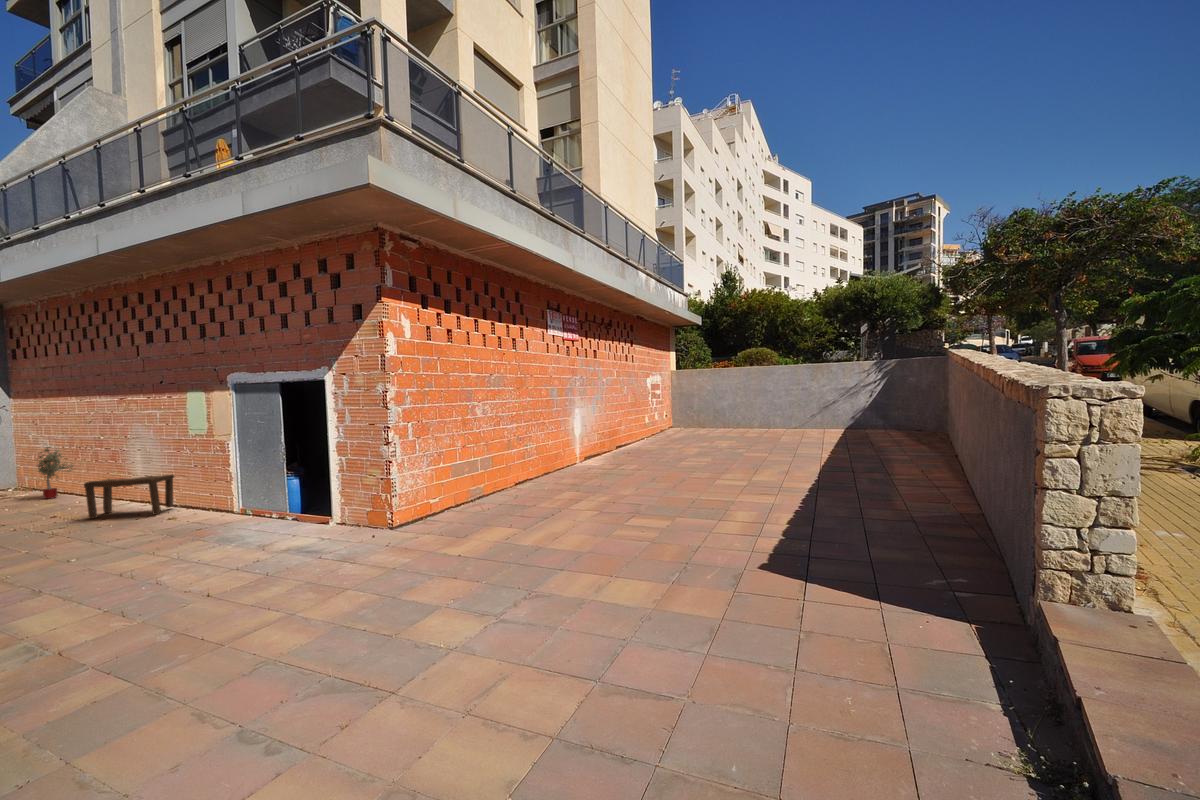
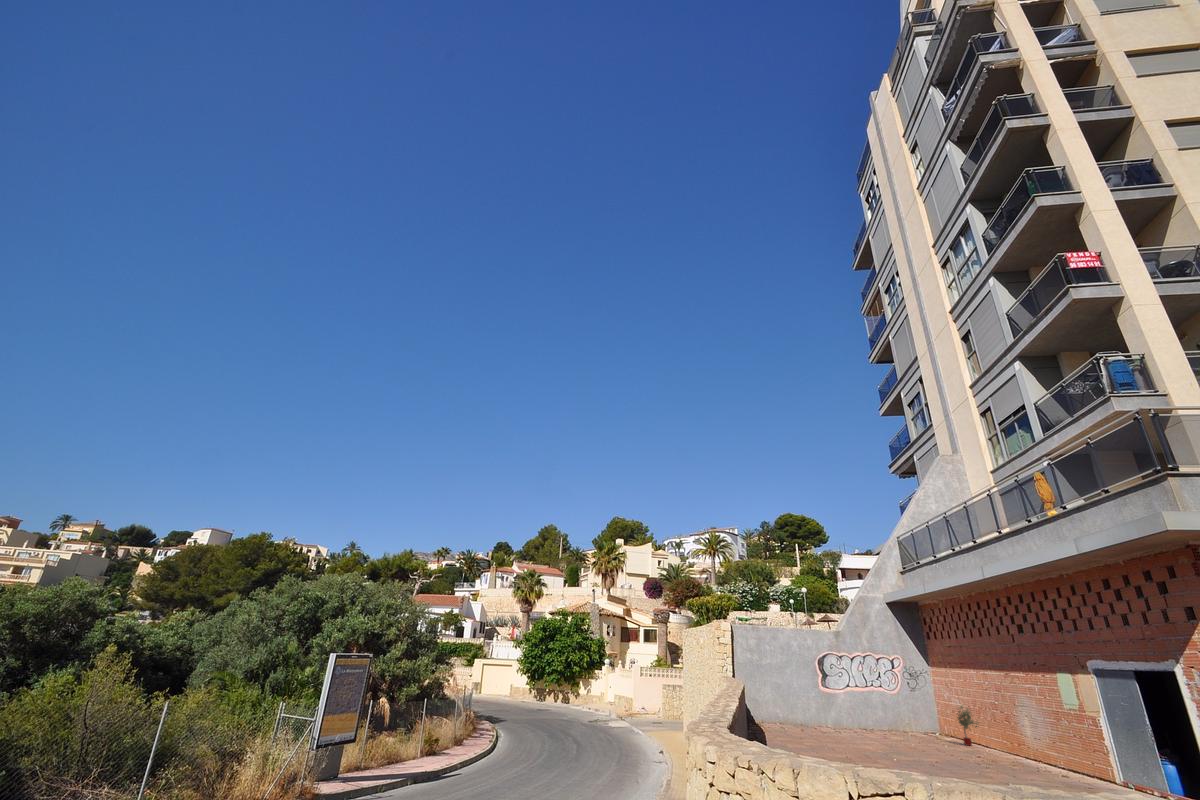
bench: present [84,475,174,519] -> none [998,732,1062,771]

